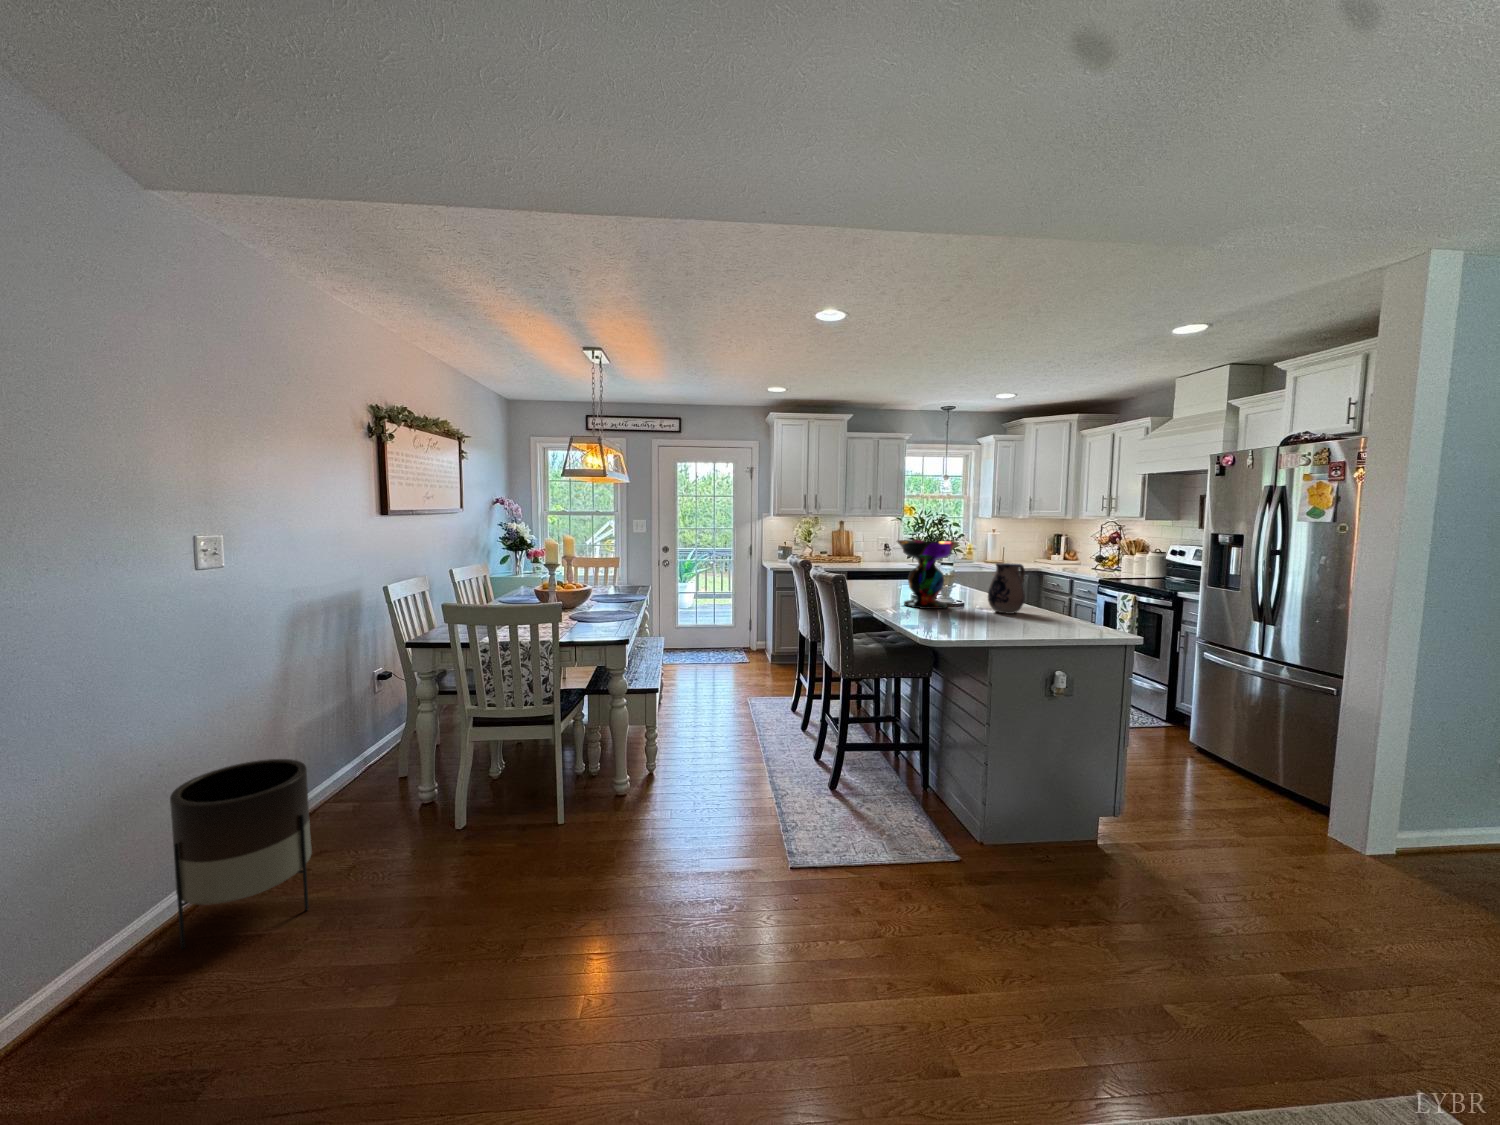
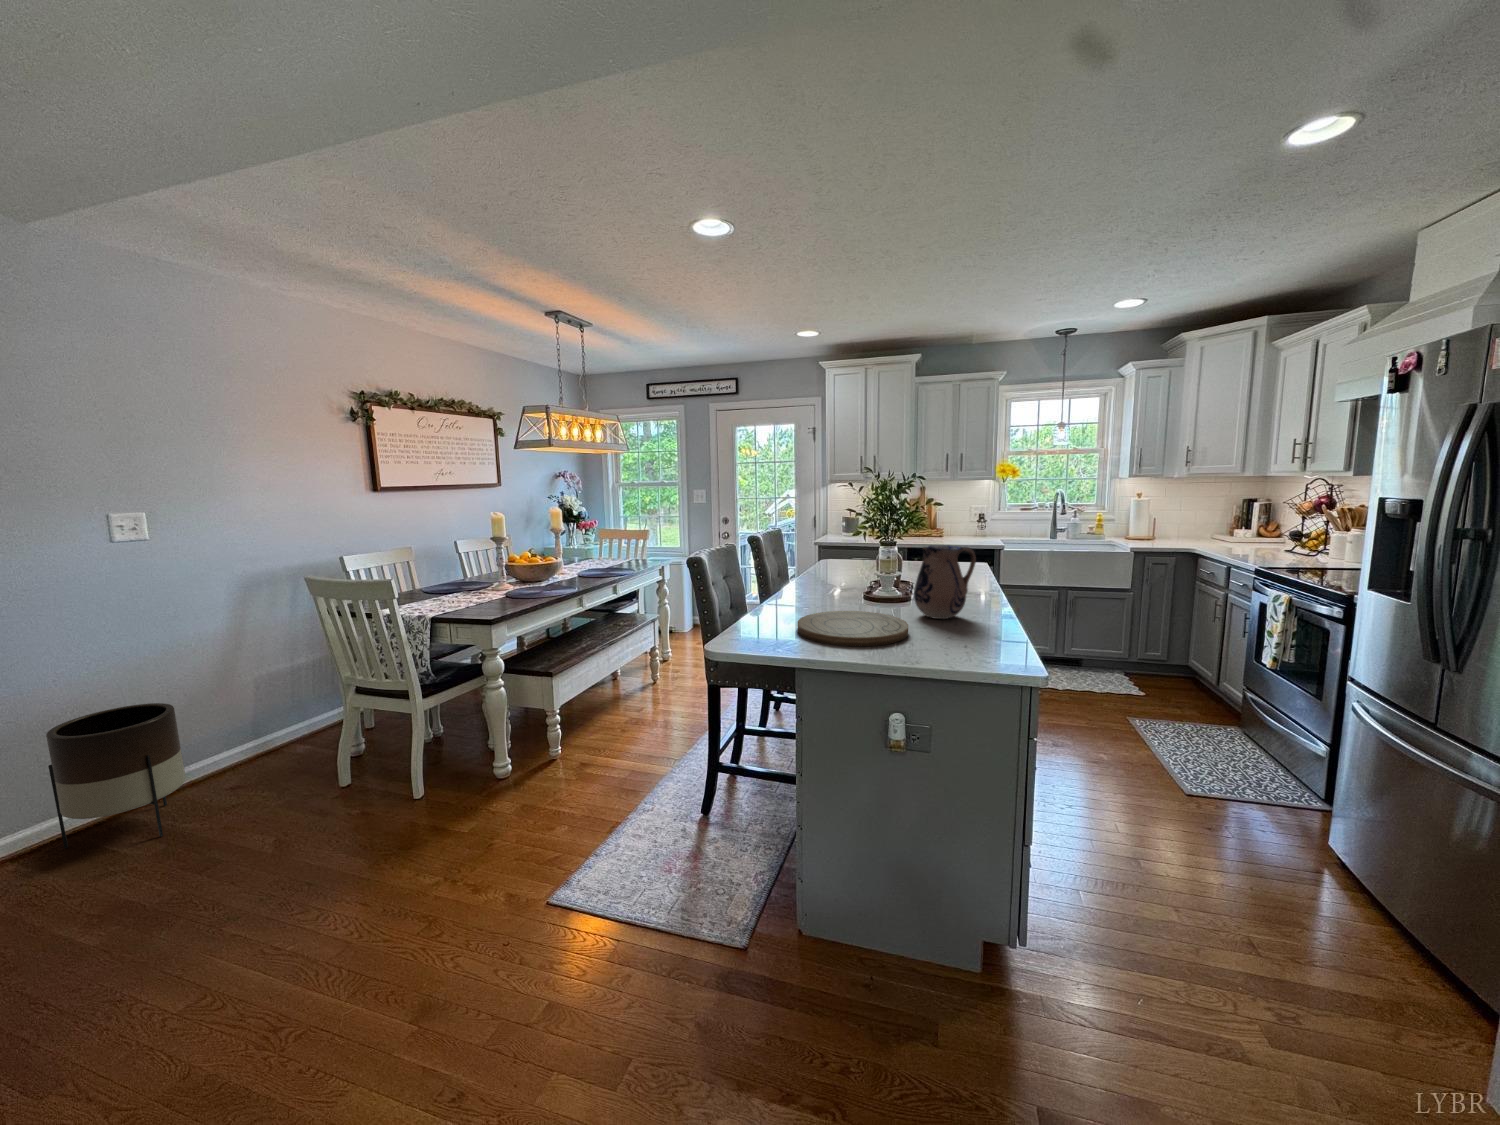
decorative bowl: present [897,540,959,609] -> none [812,511,896,605]
cutting board: none [944,610,1026,630] -> present [798,611,908,646]

